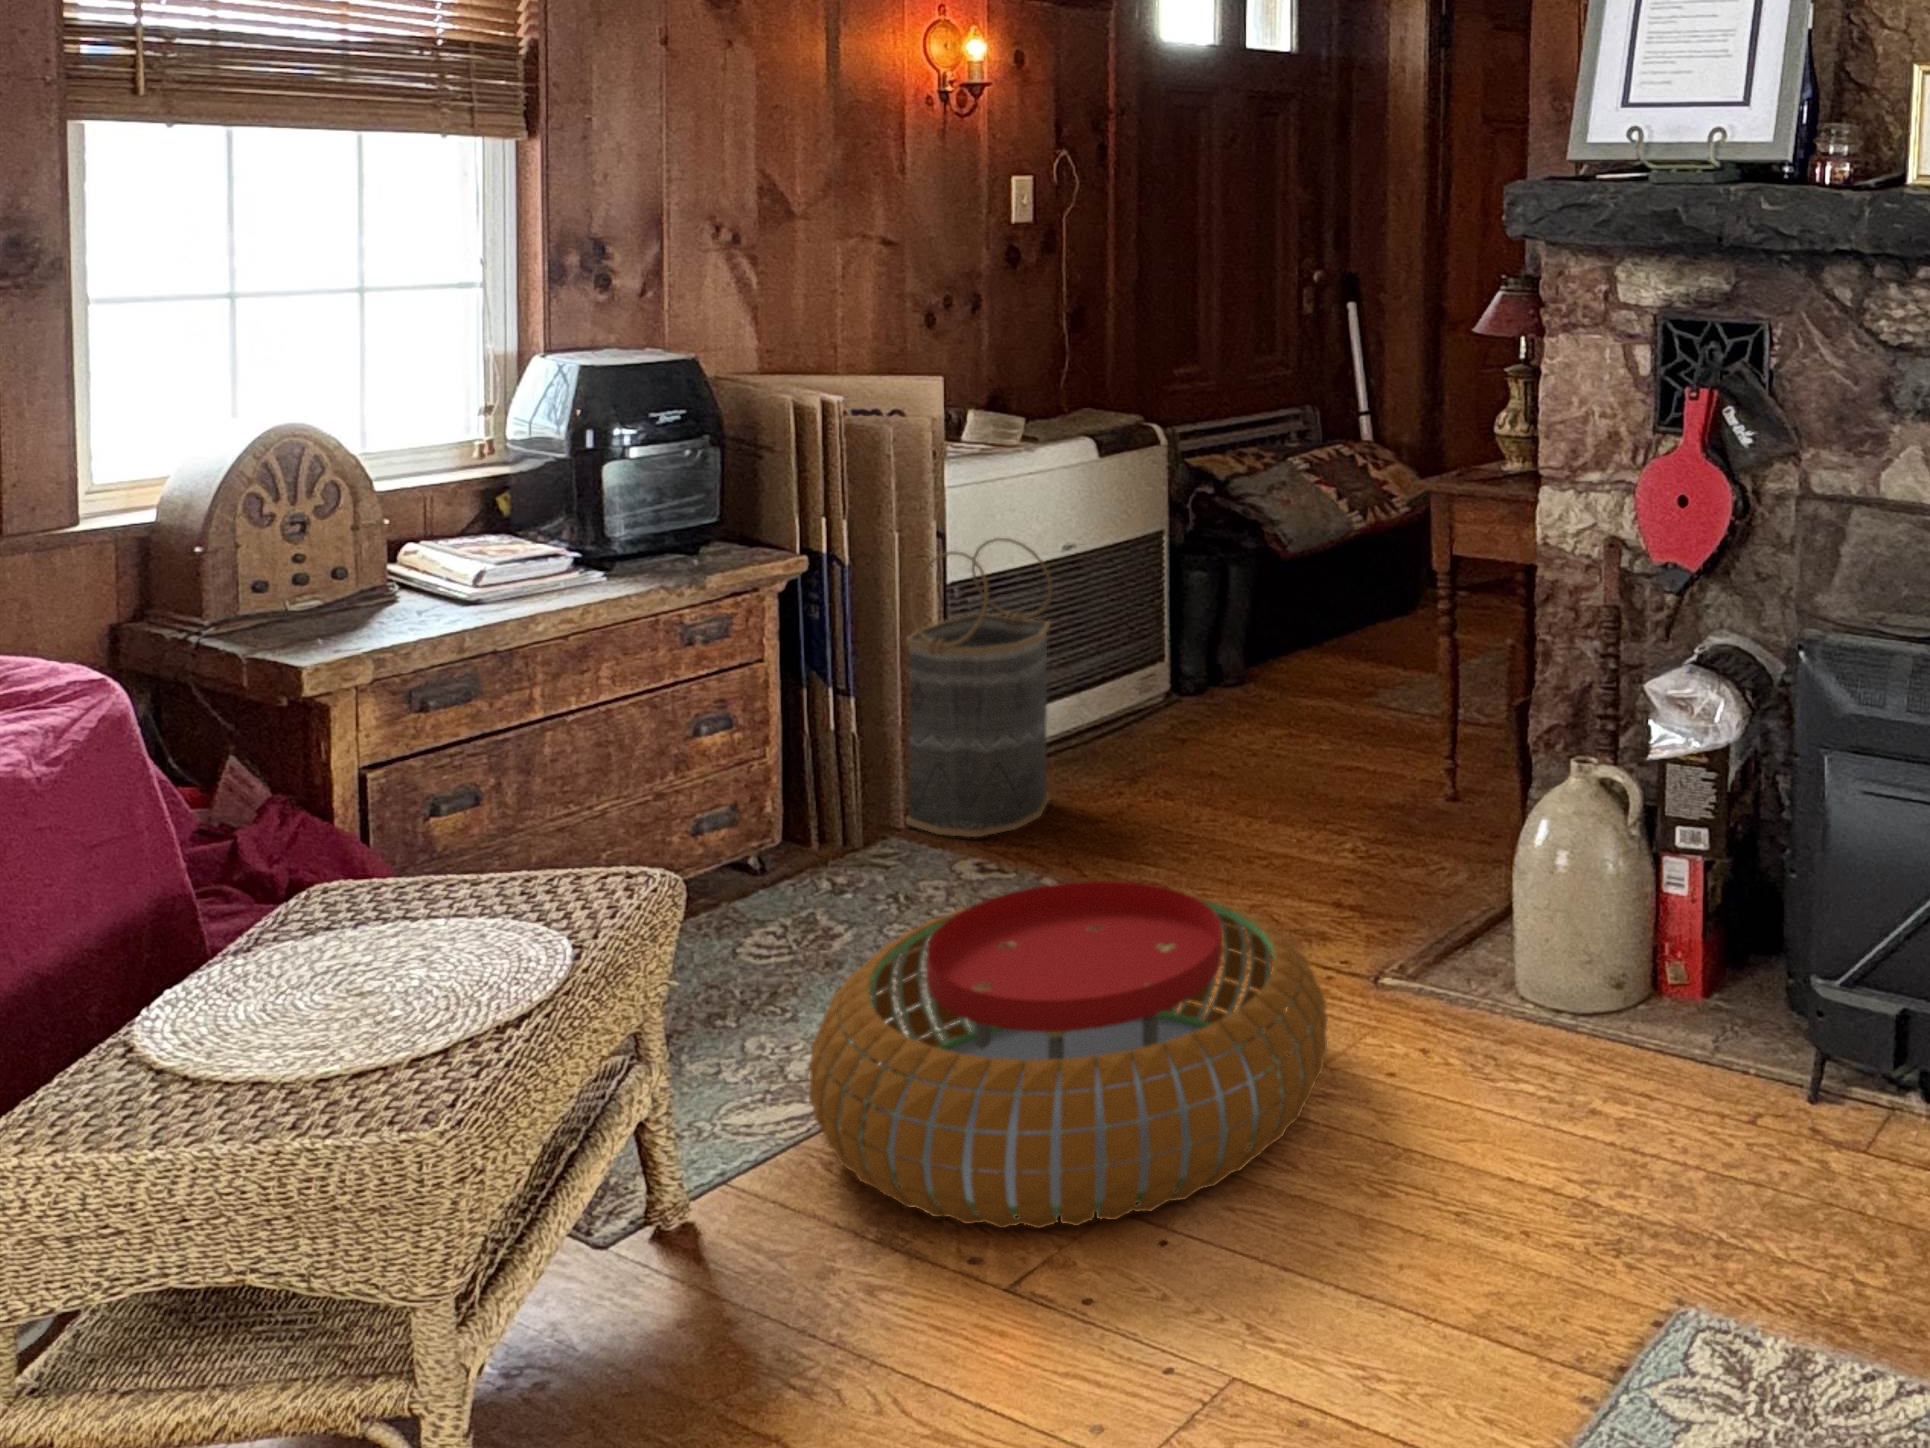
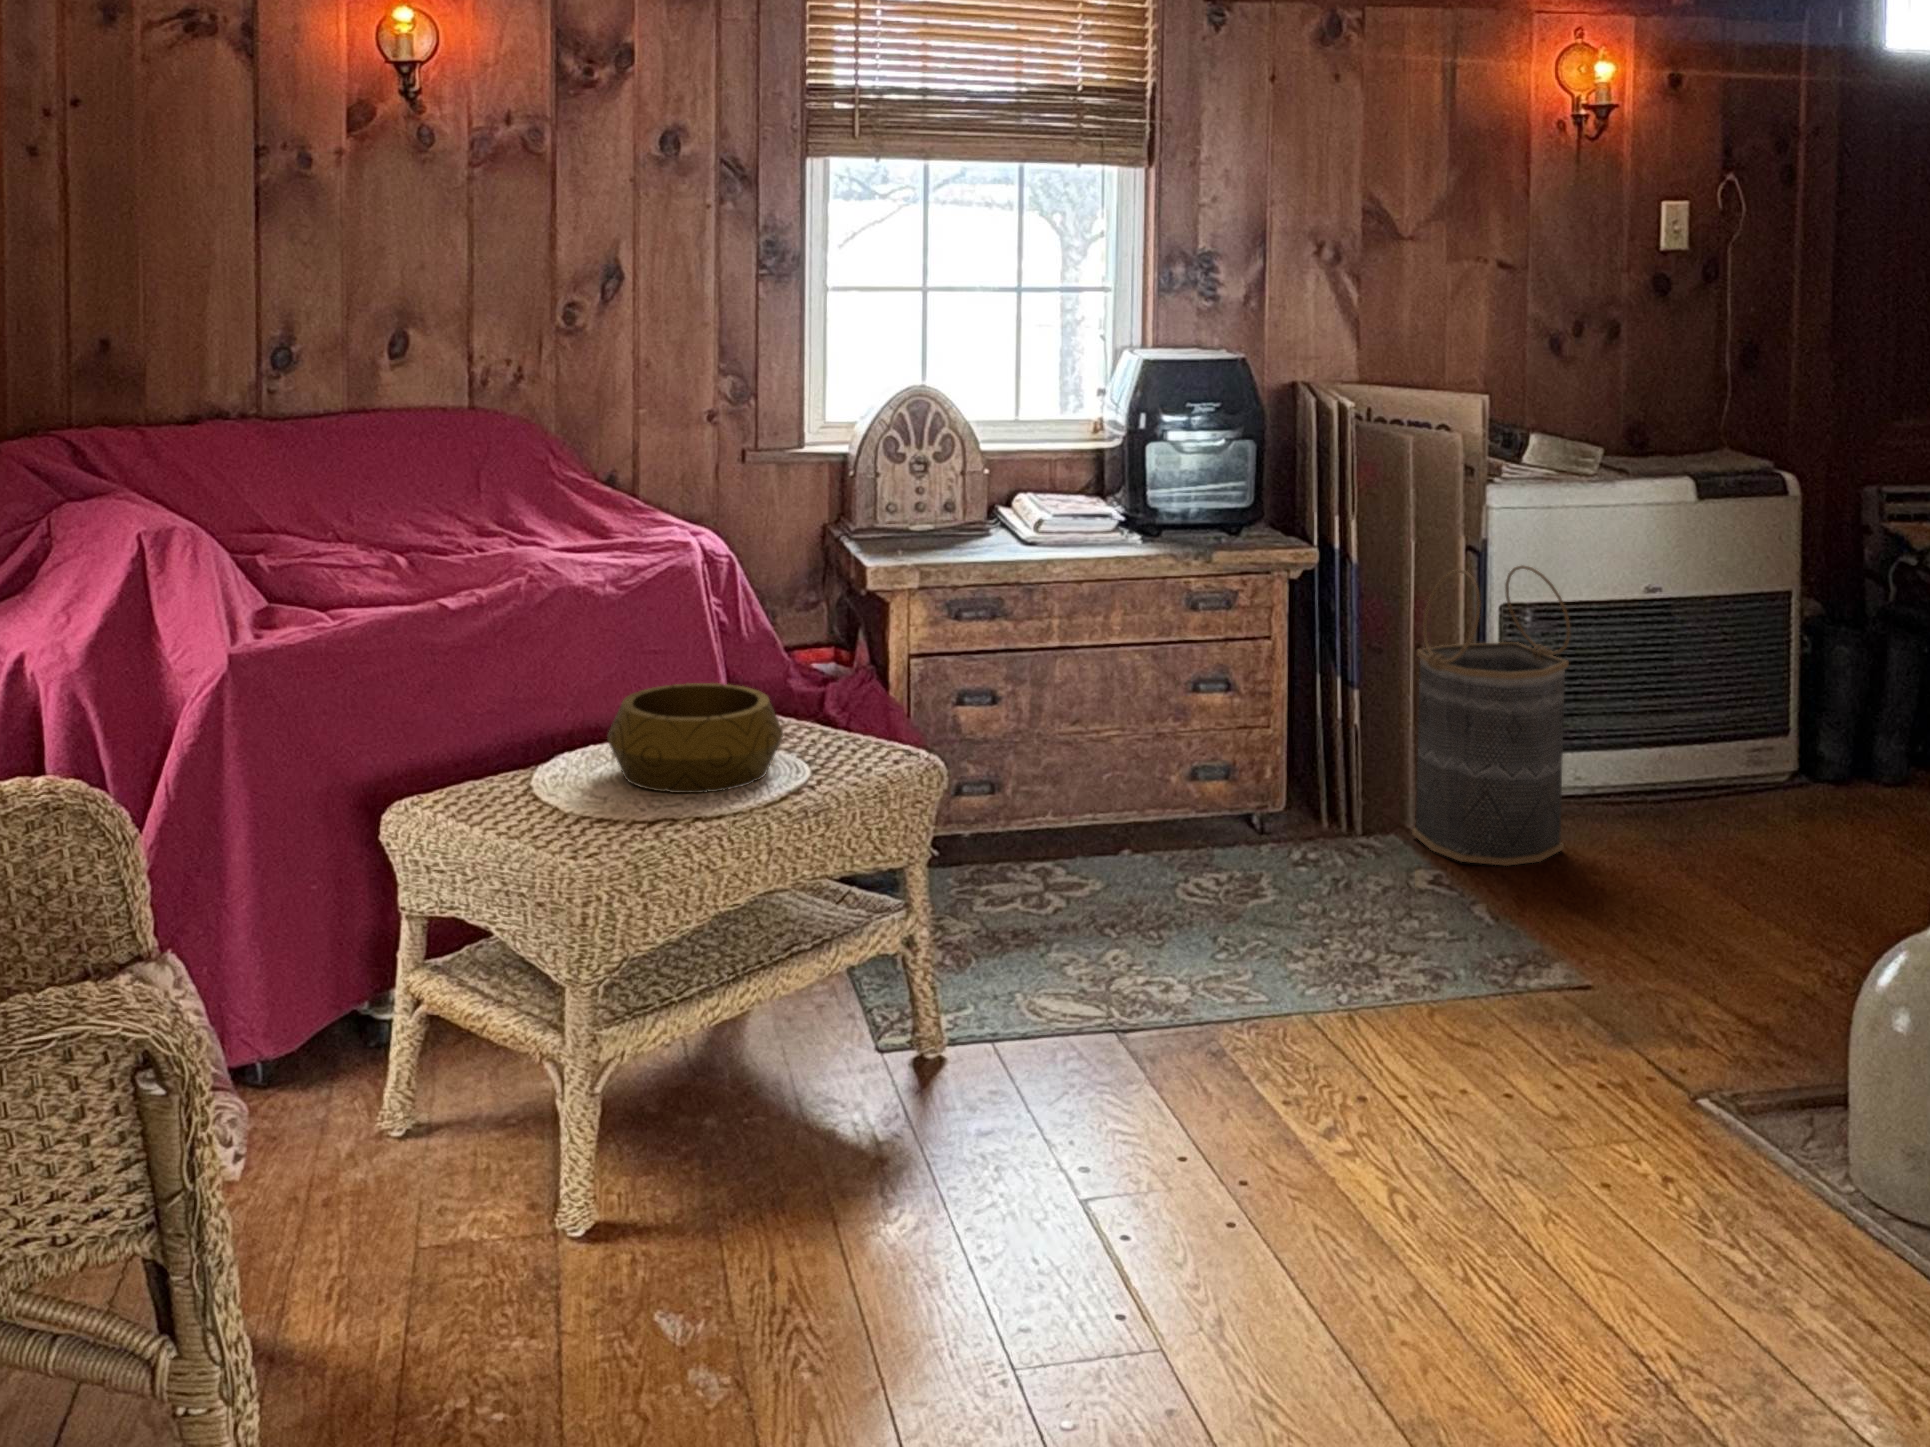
decorative bowl: none [229,859,512,1037] -> present [607,683,783,793]
pouf: present [809,881,1327,1228] -> none [1051,875,1553,1198]

